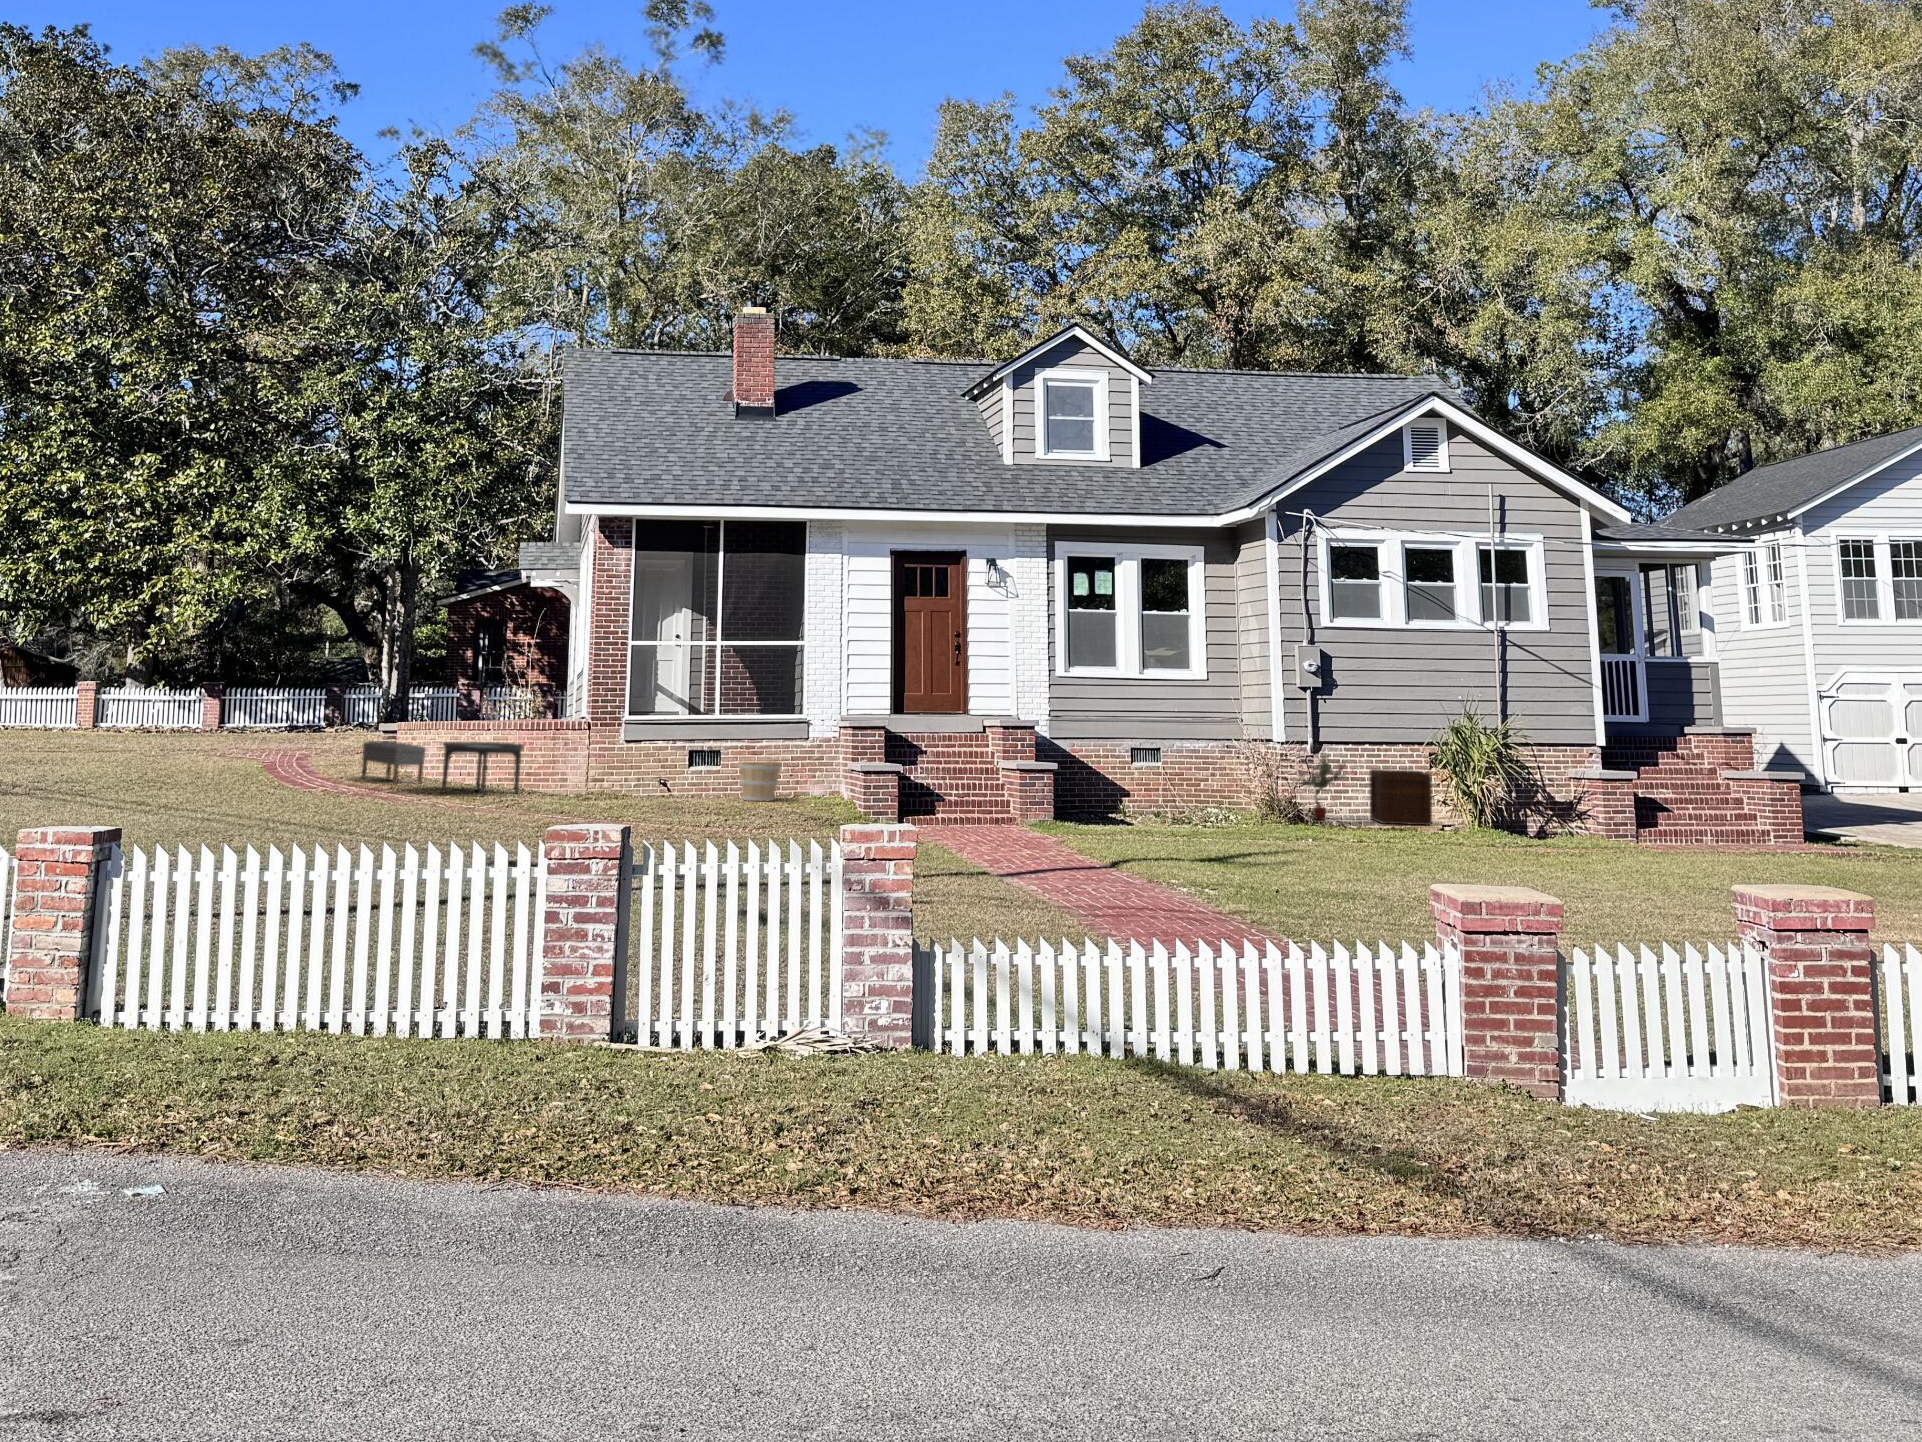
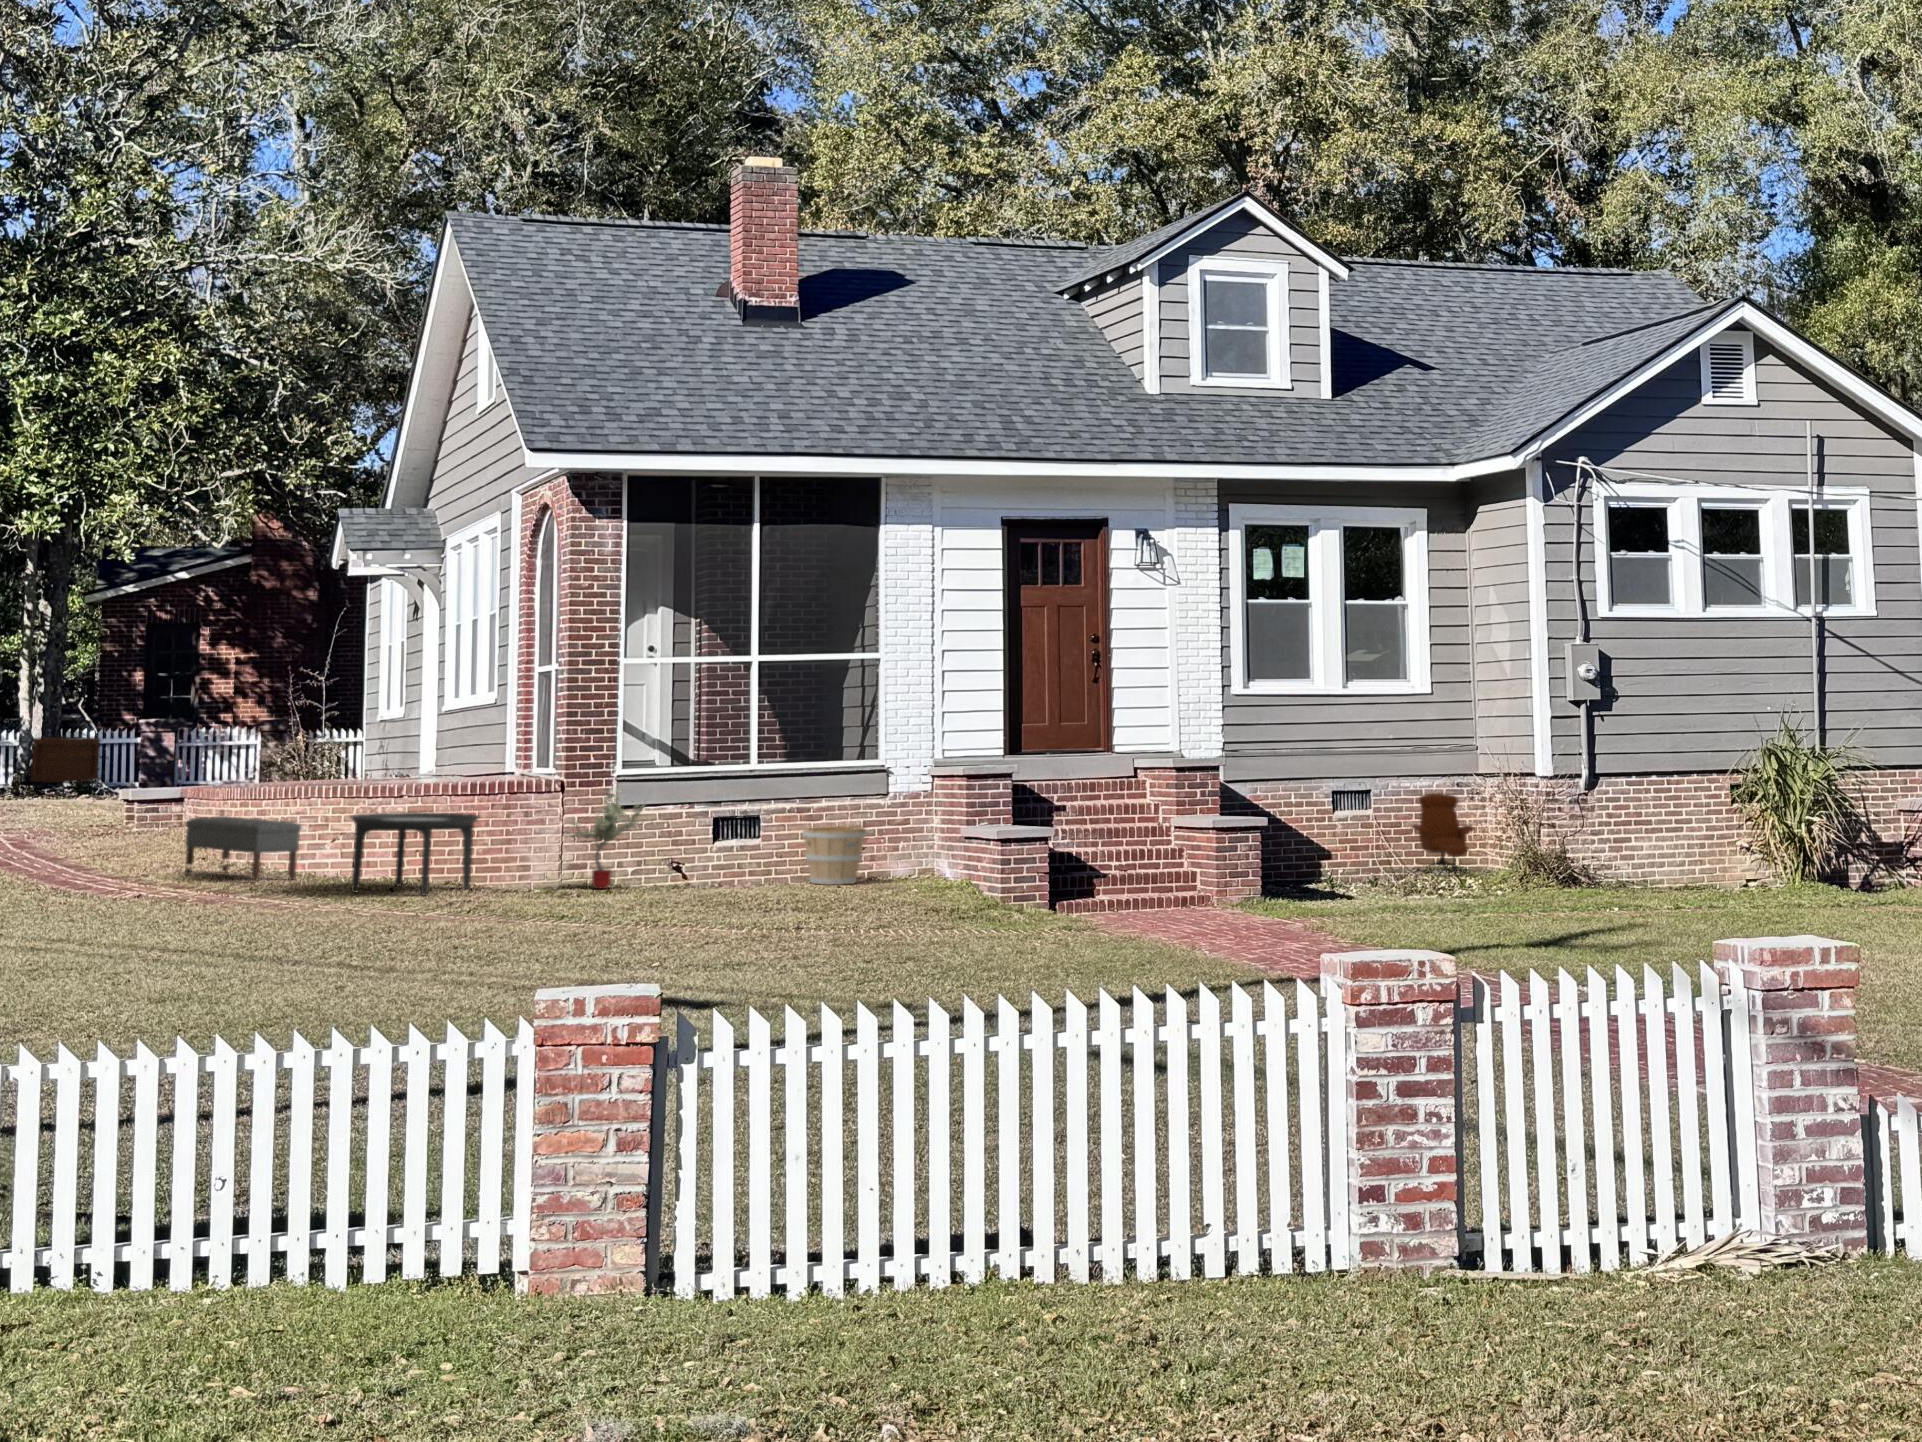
lounge chair: none [1183,753,1229,815] -> present [1412,793,1474,873]
potted tree: present [1293,753,1345,820] -> present [564,788,645,889]
wooden crate: present [1369,769,1432,825] -> present [31,737,100,783]

